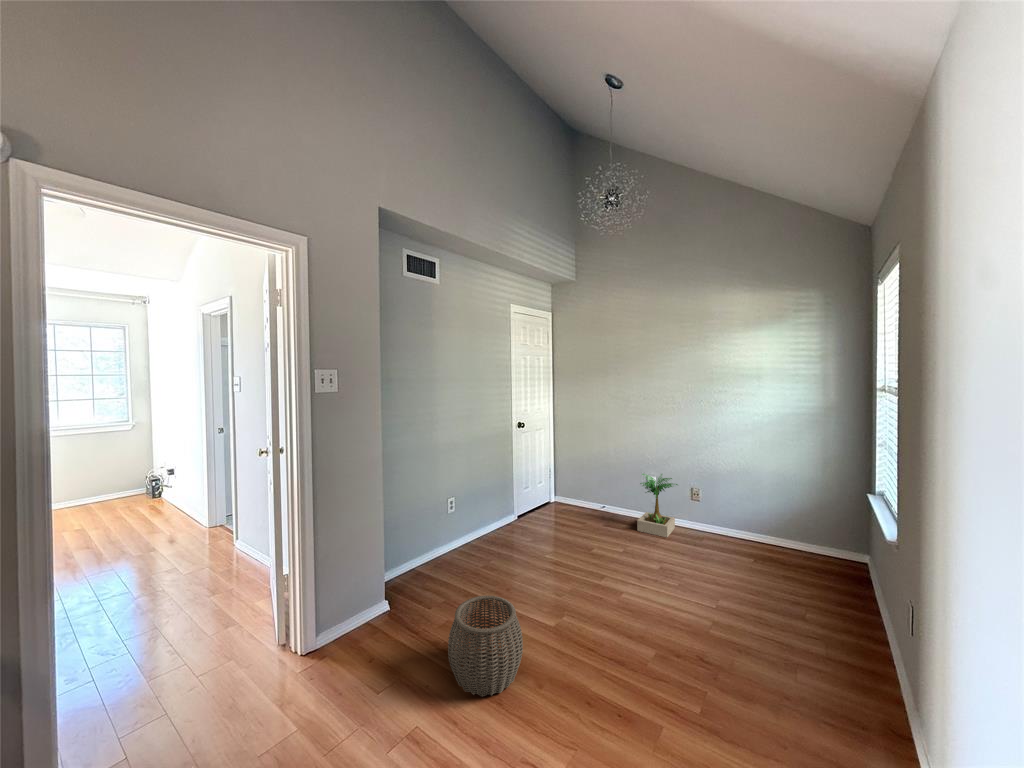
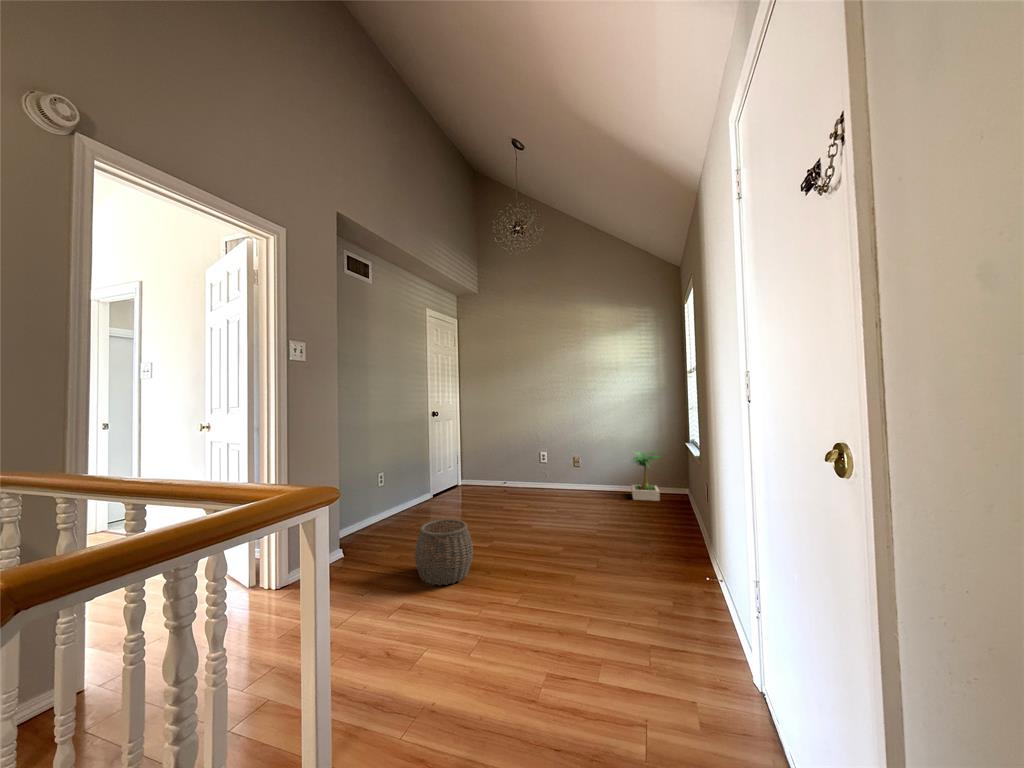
potted plant: present [637,474,678,537] -> present [631,451,660,501]

